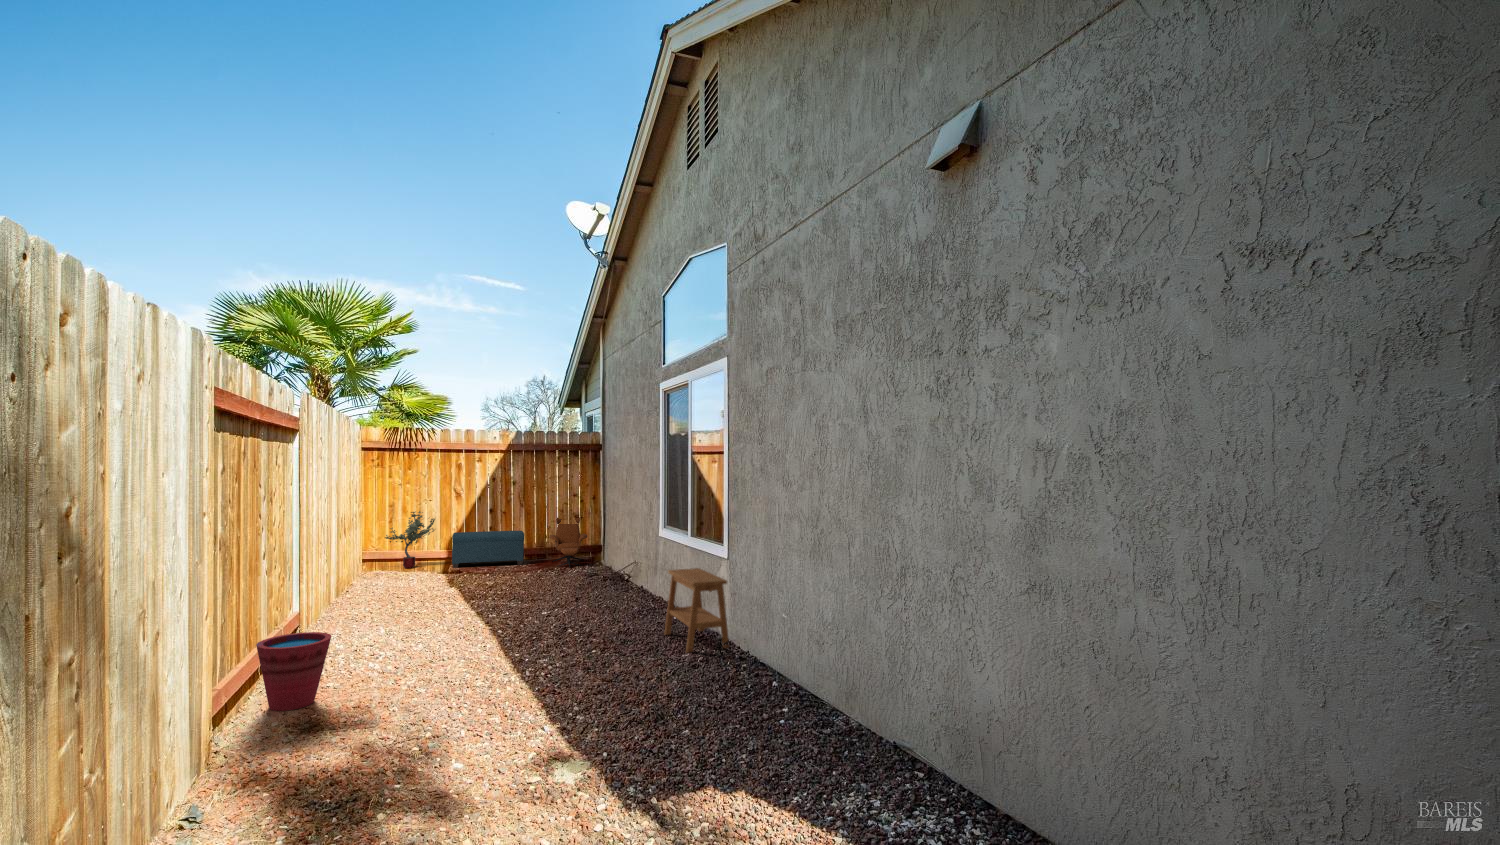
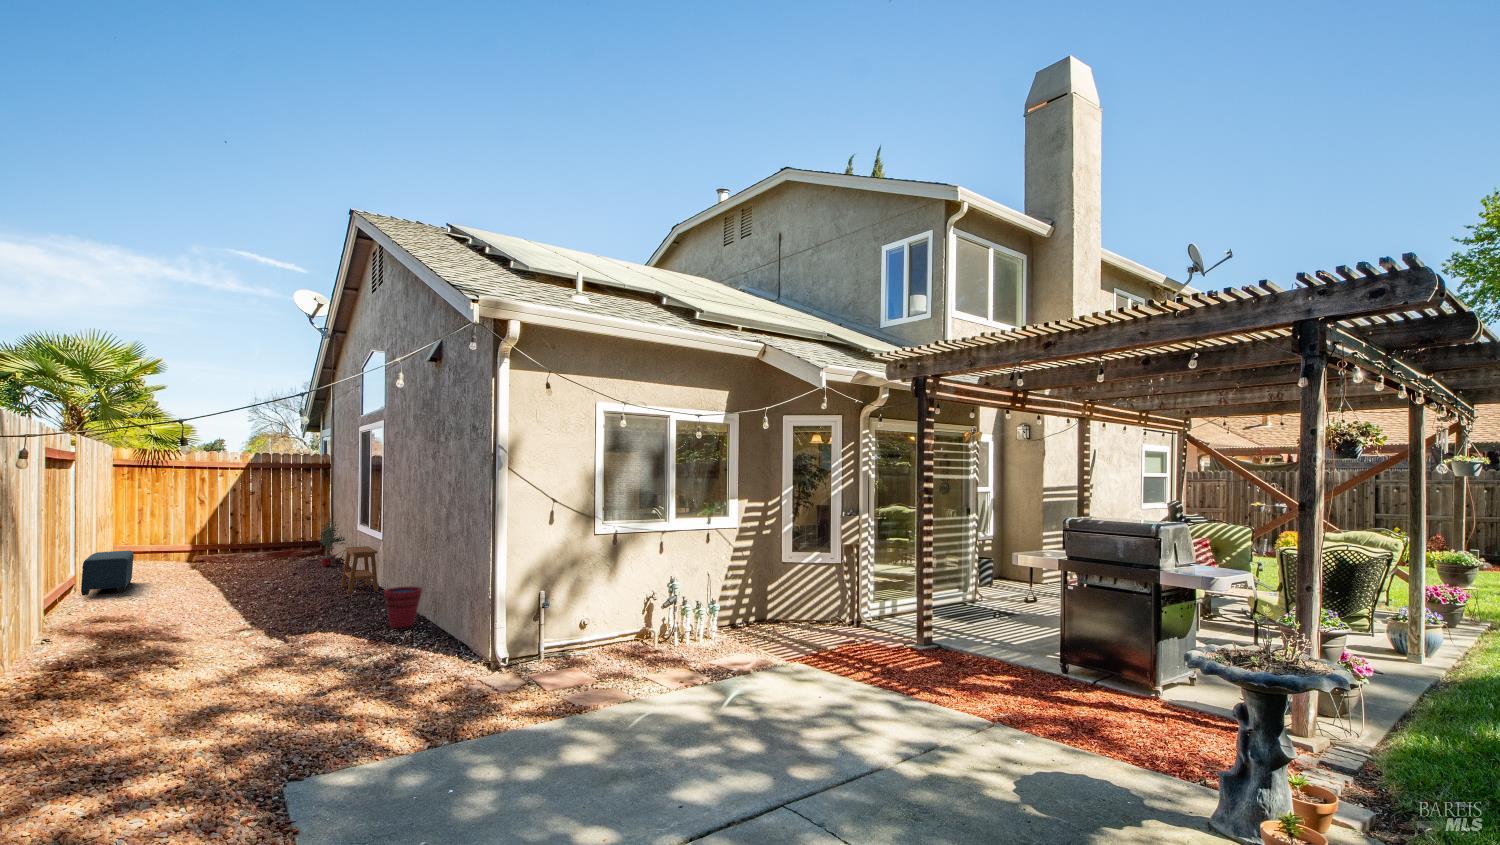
potted tree: present [385,511,435,569] -> present [319,521,345,567]
lounge chair: present [549,518,587,567] -> none [283,517,317,557]
bench: present [452,531,524,568] -> present [81,551,134,595]
bucket: present [256,632,331,711] -> present [384,586,422,628]

